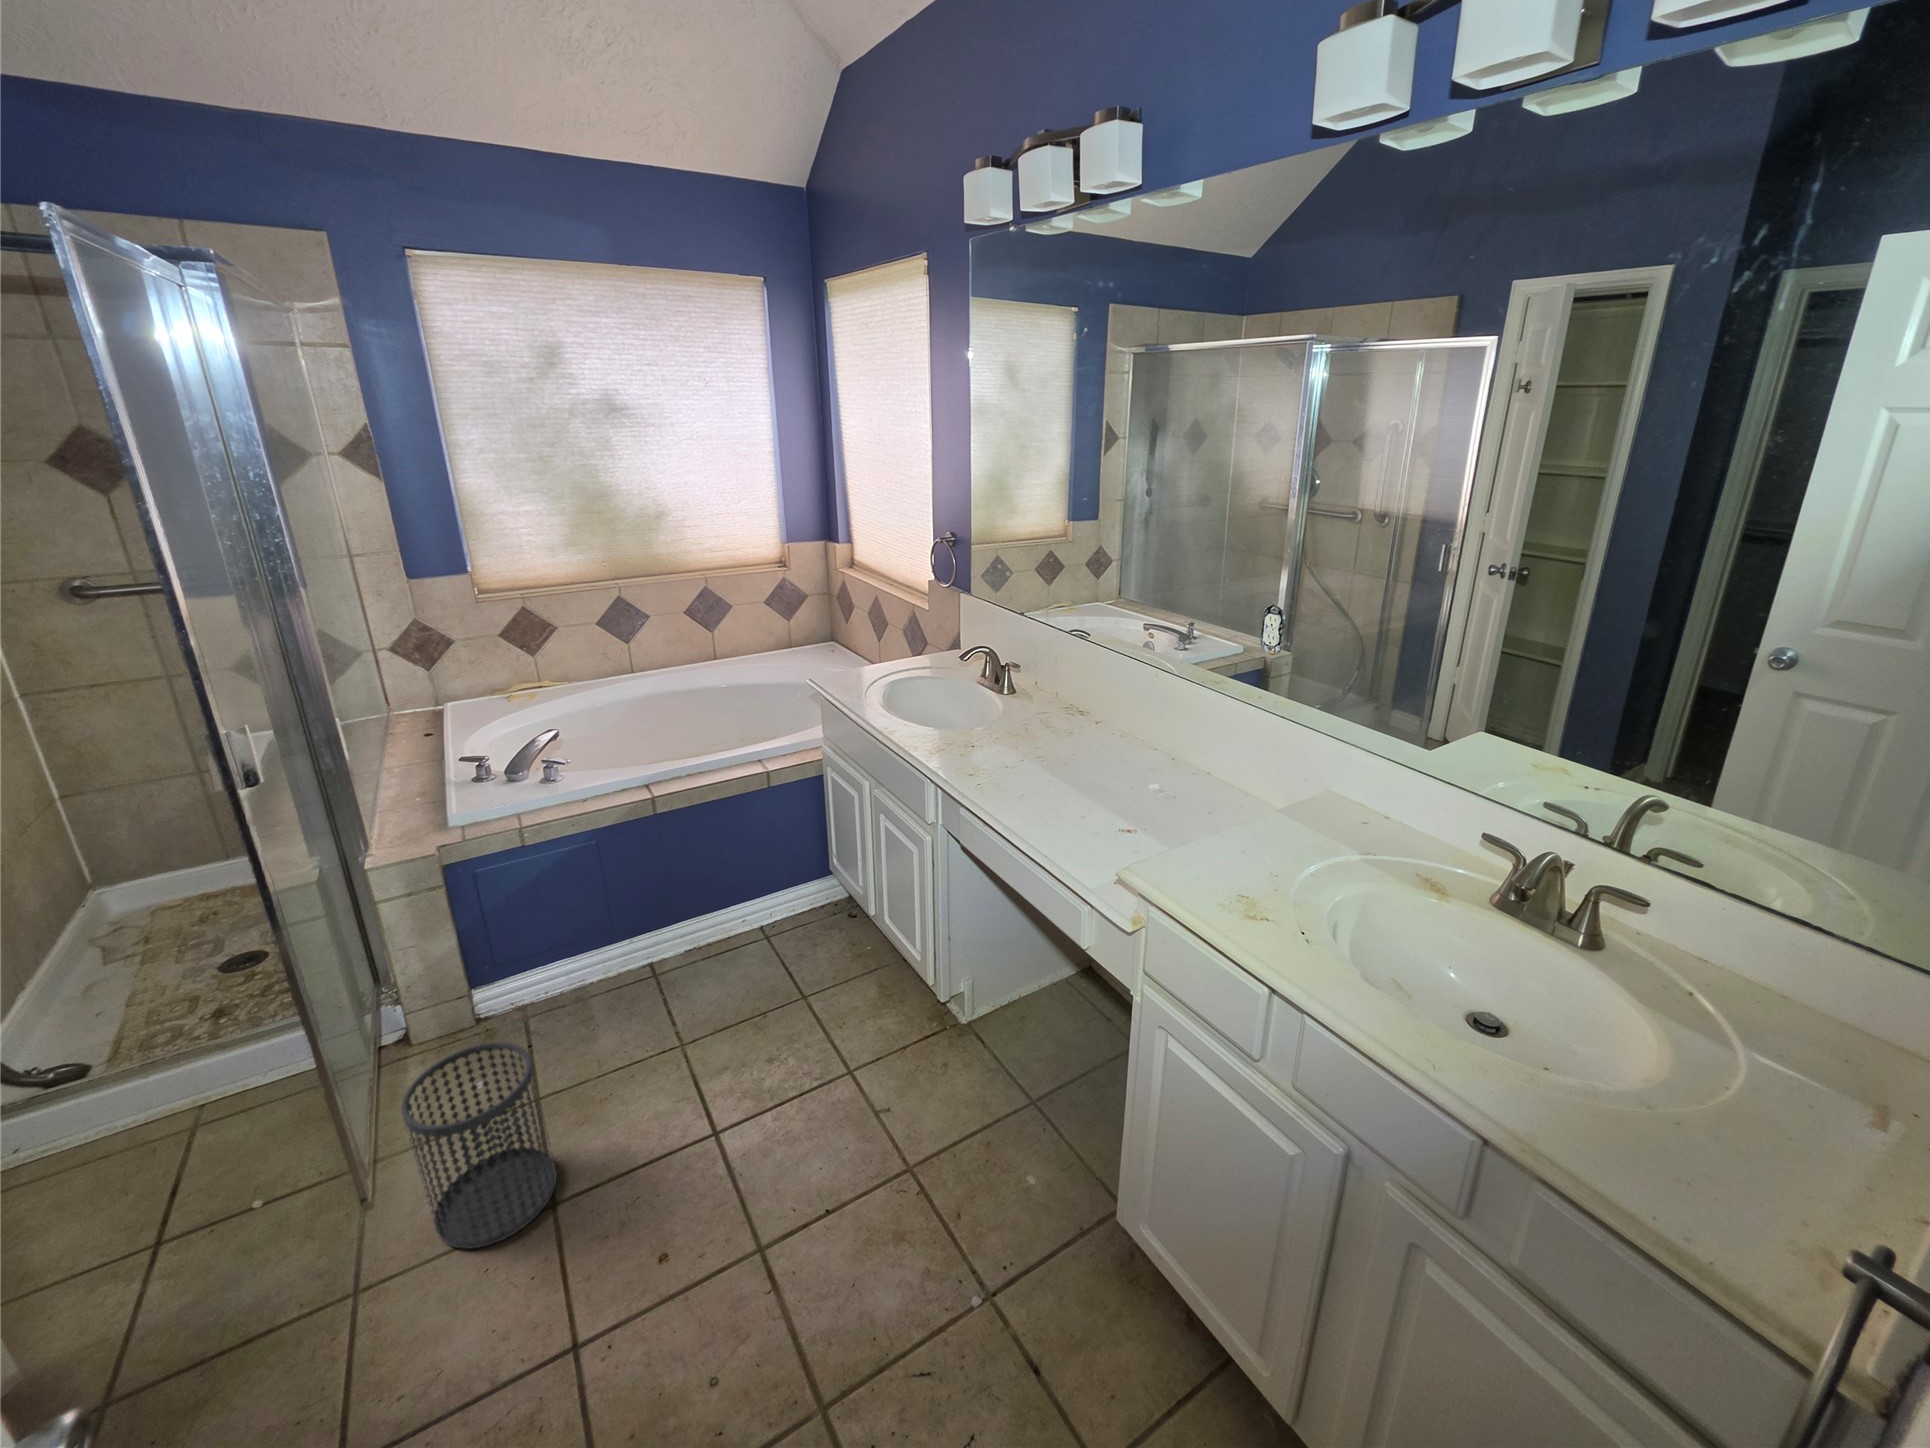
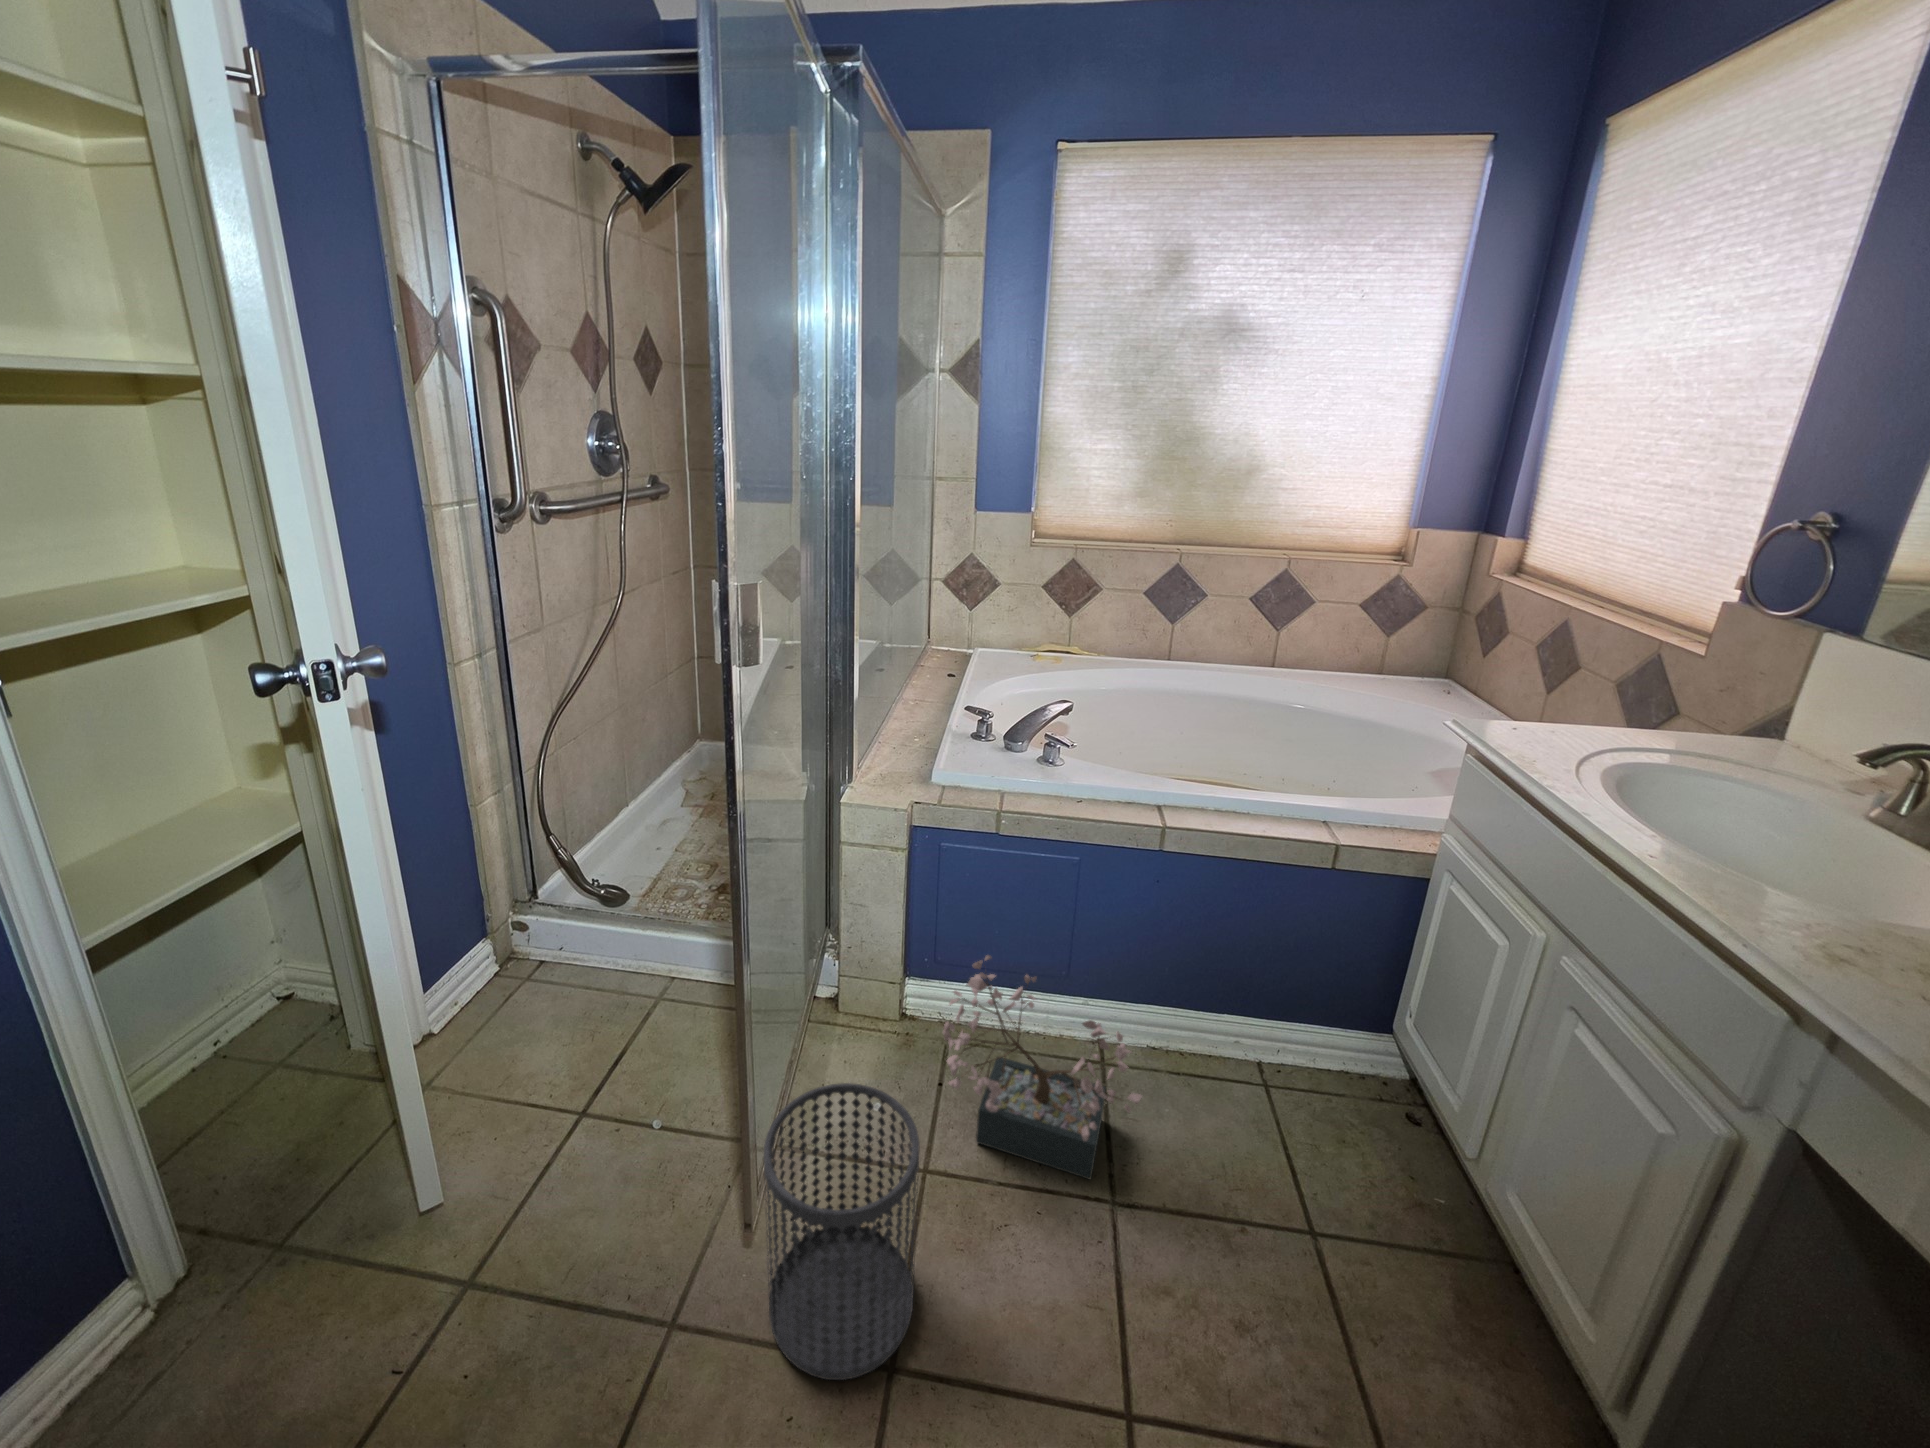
decorative plant: none [520,932,683,1065] -> present [943,955,1142,1179]

